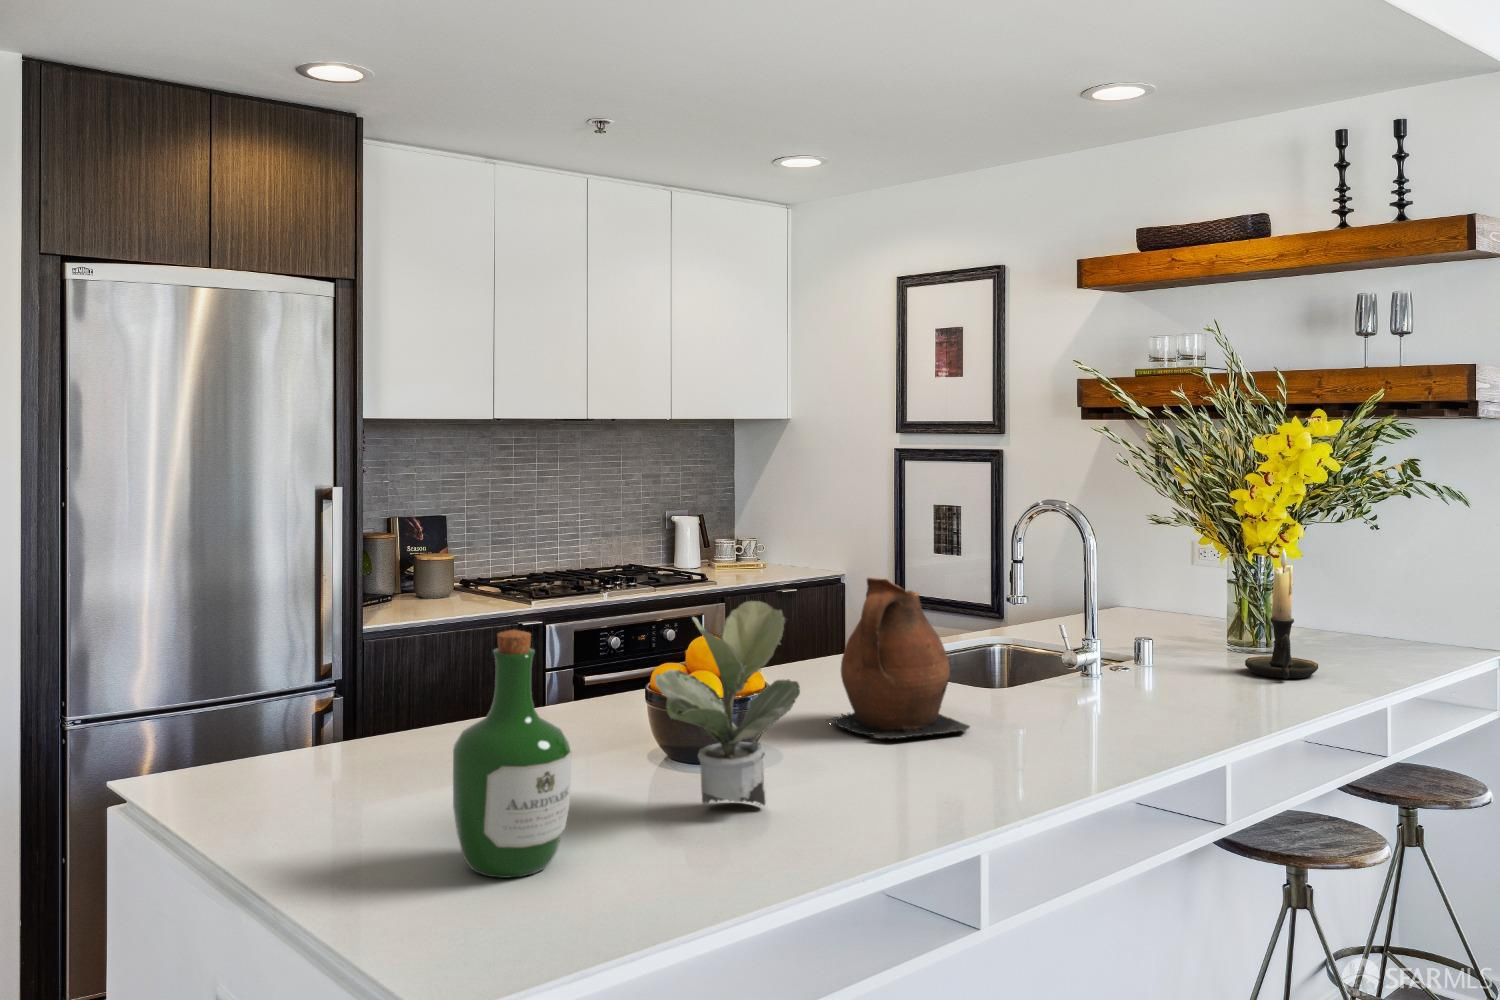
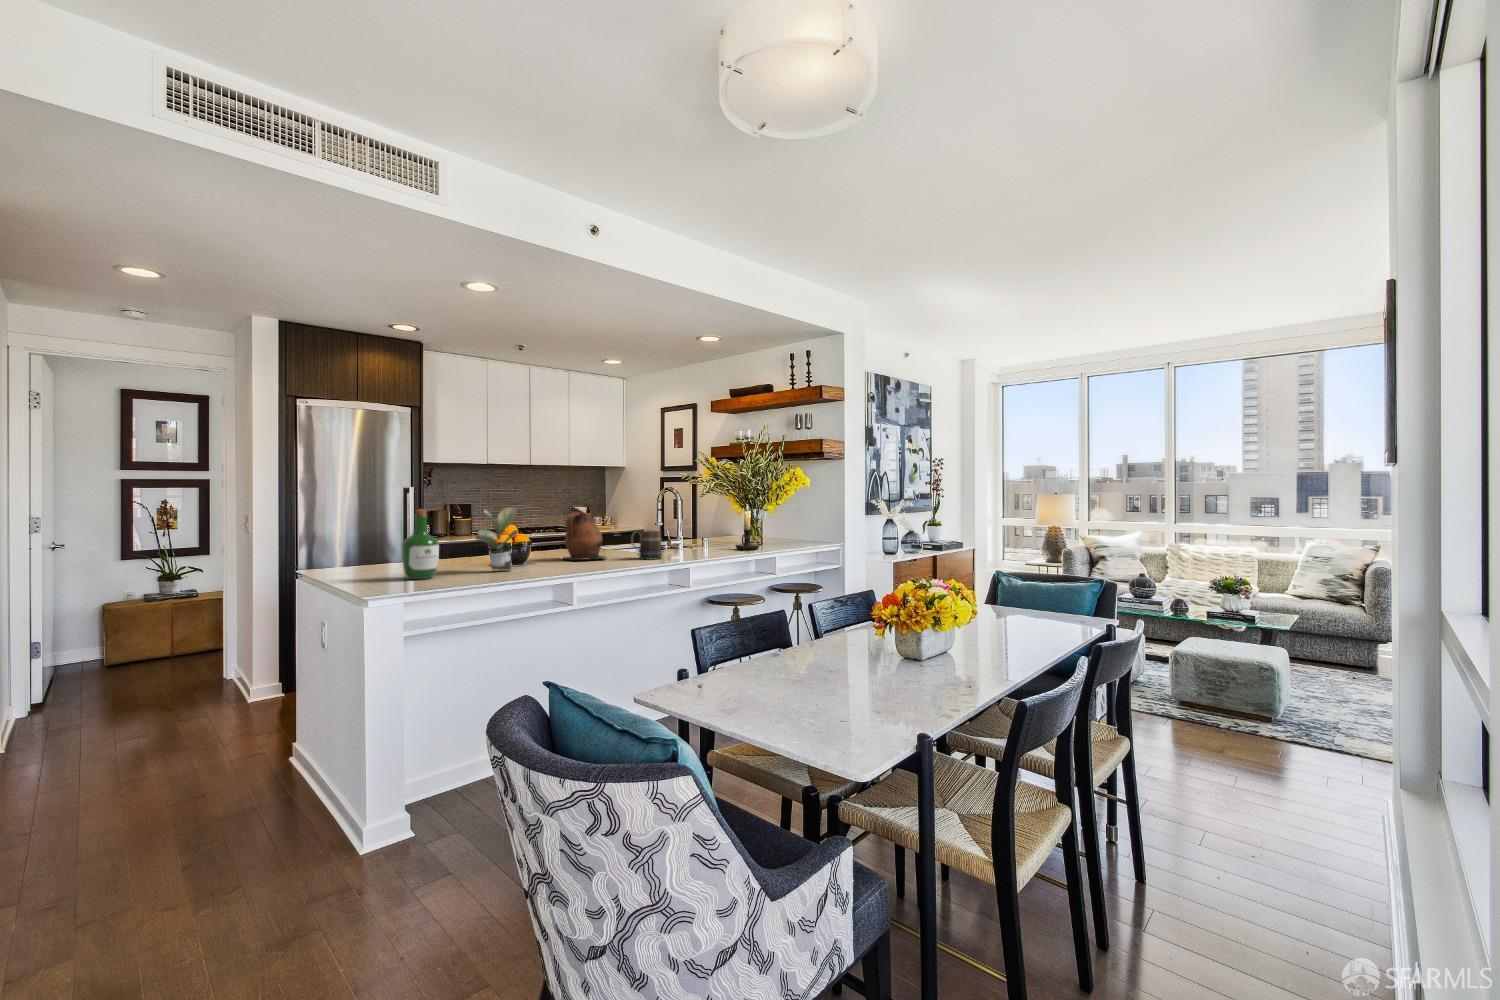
mug: none [1049,642,1126,734] -> present [631,531,662,559]

